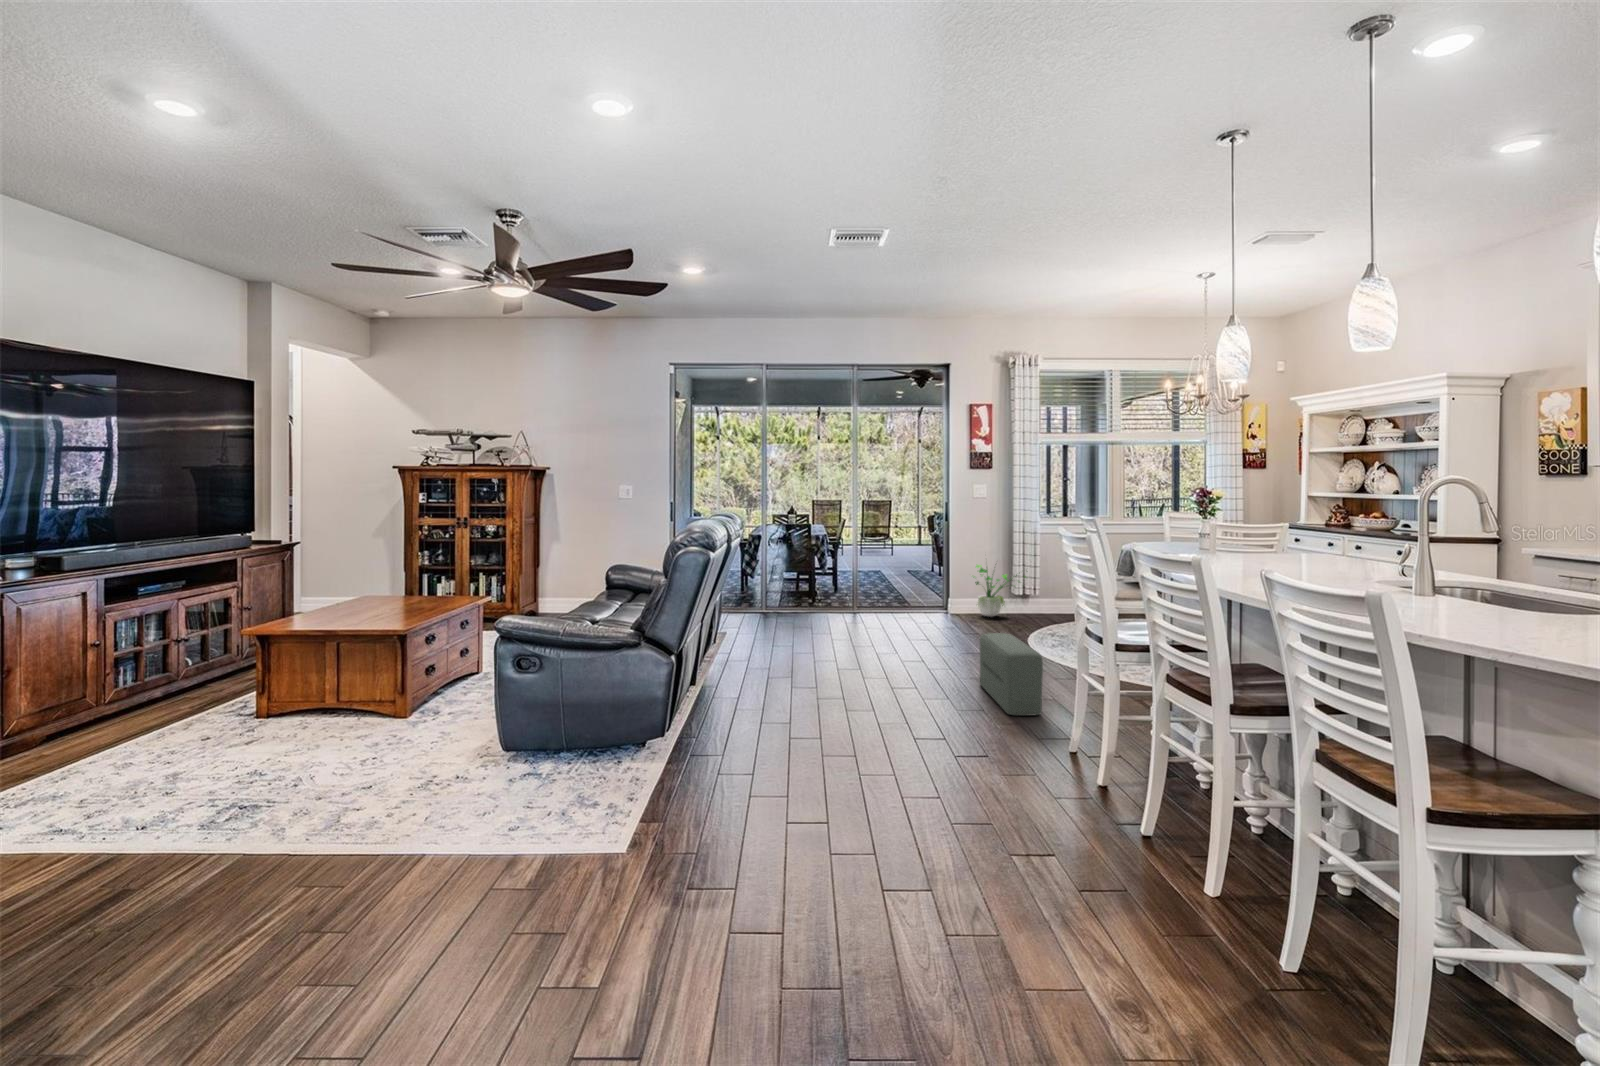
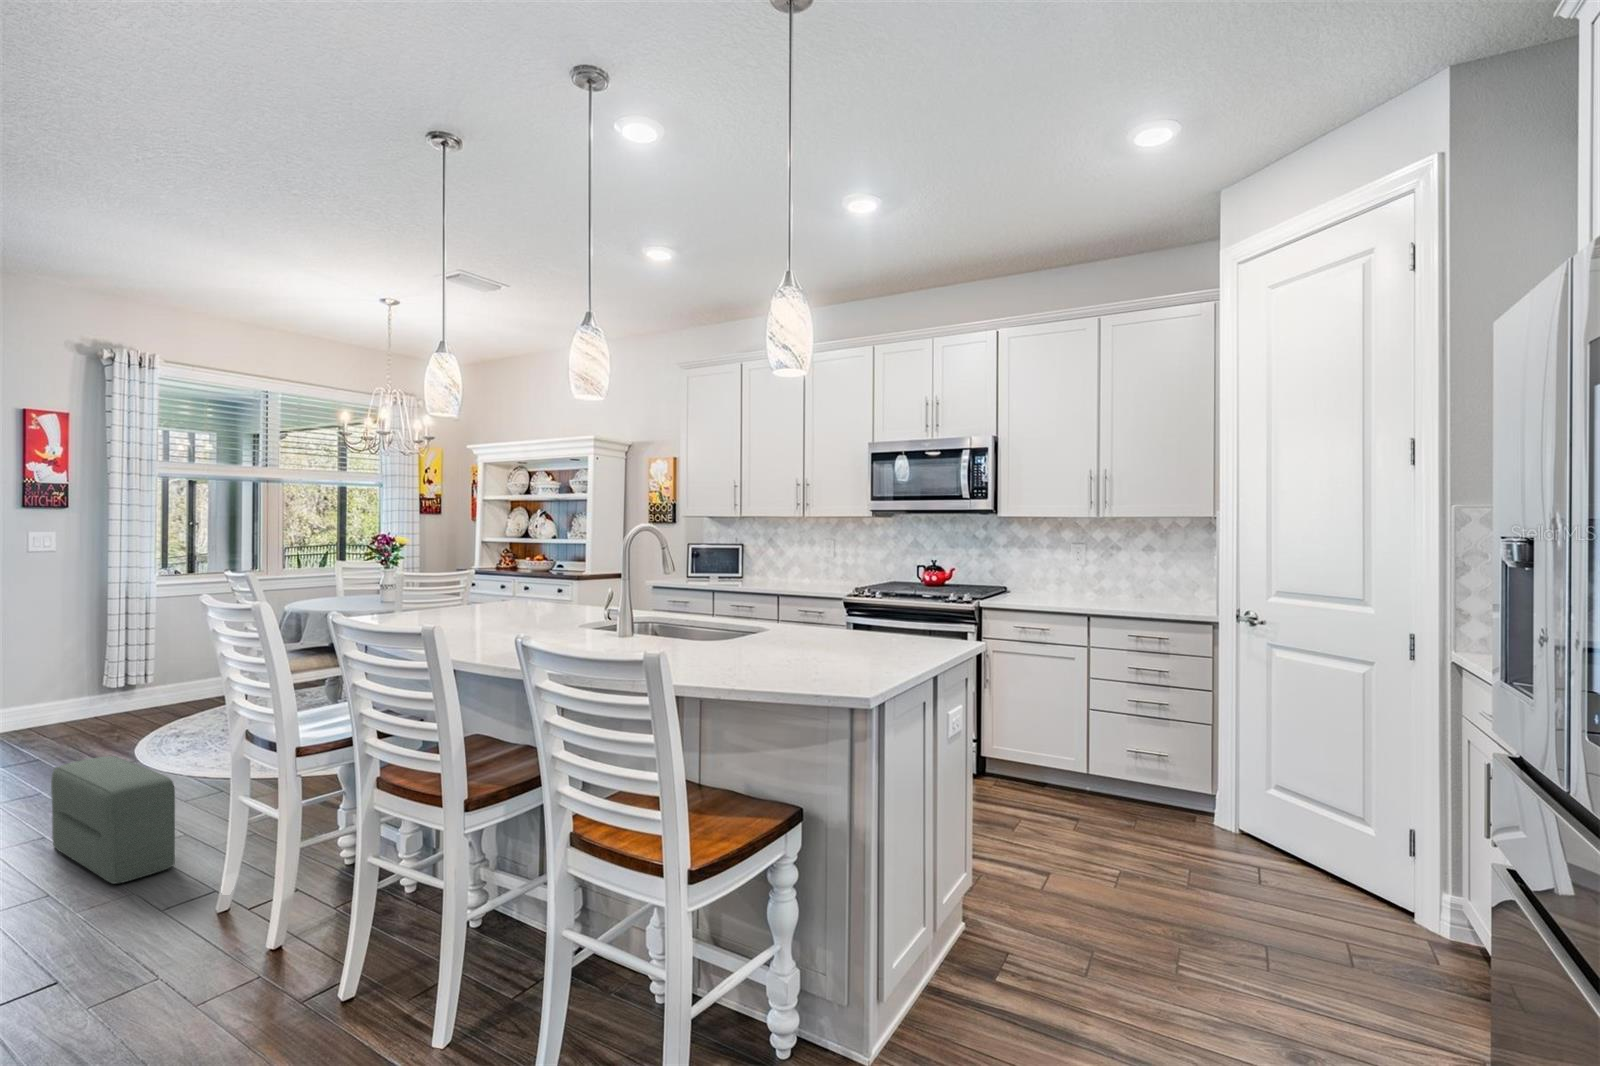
potted plant: present [974,565,1017,617] -> none [23,630,144,728]

